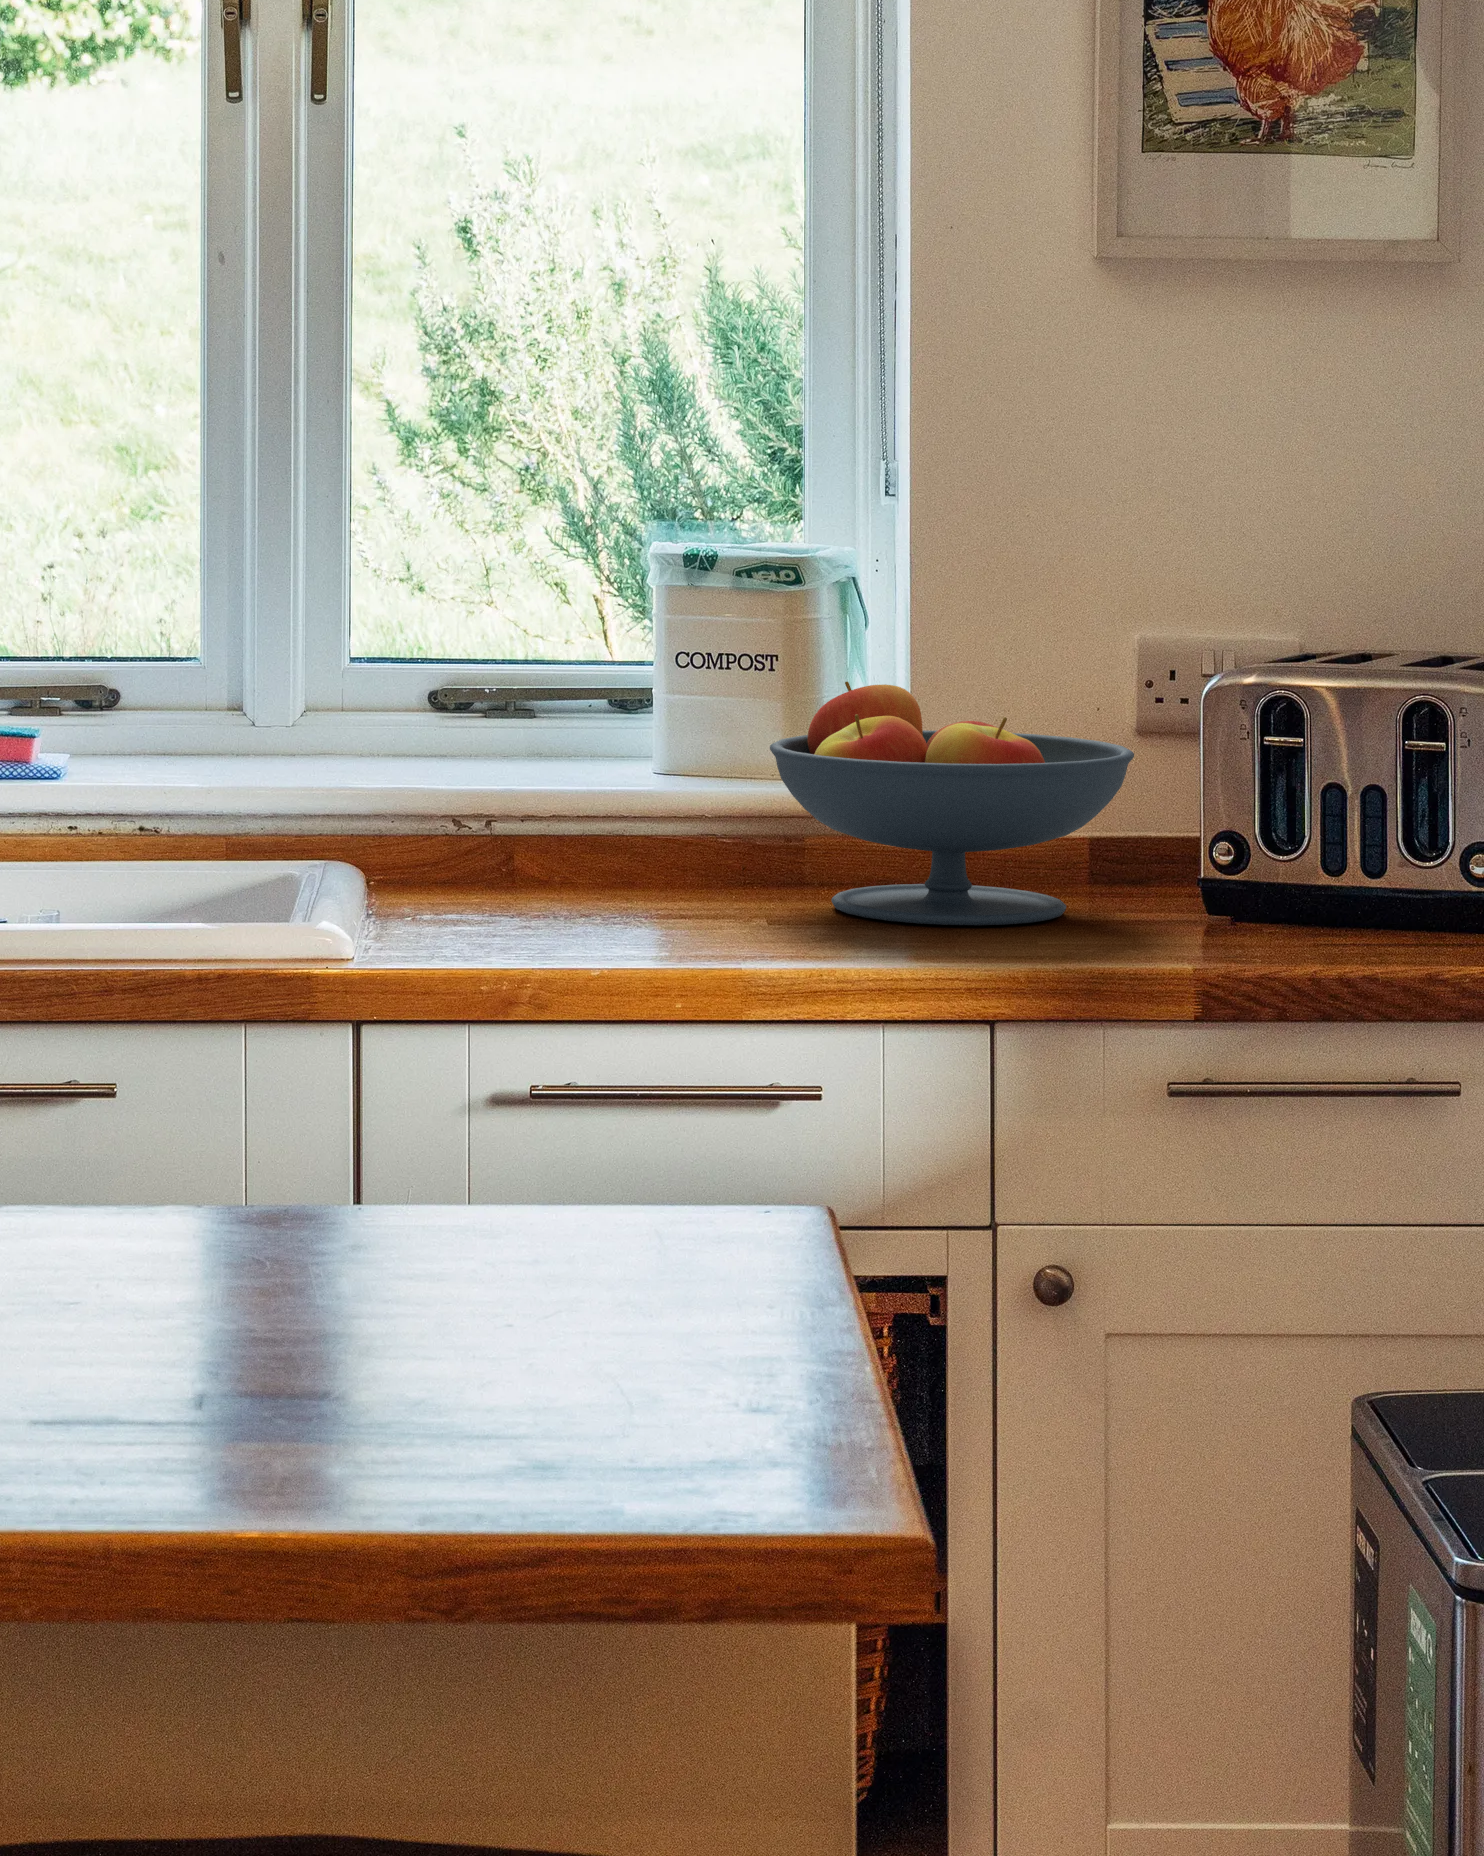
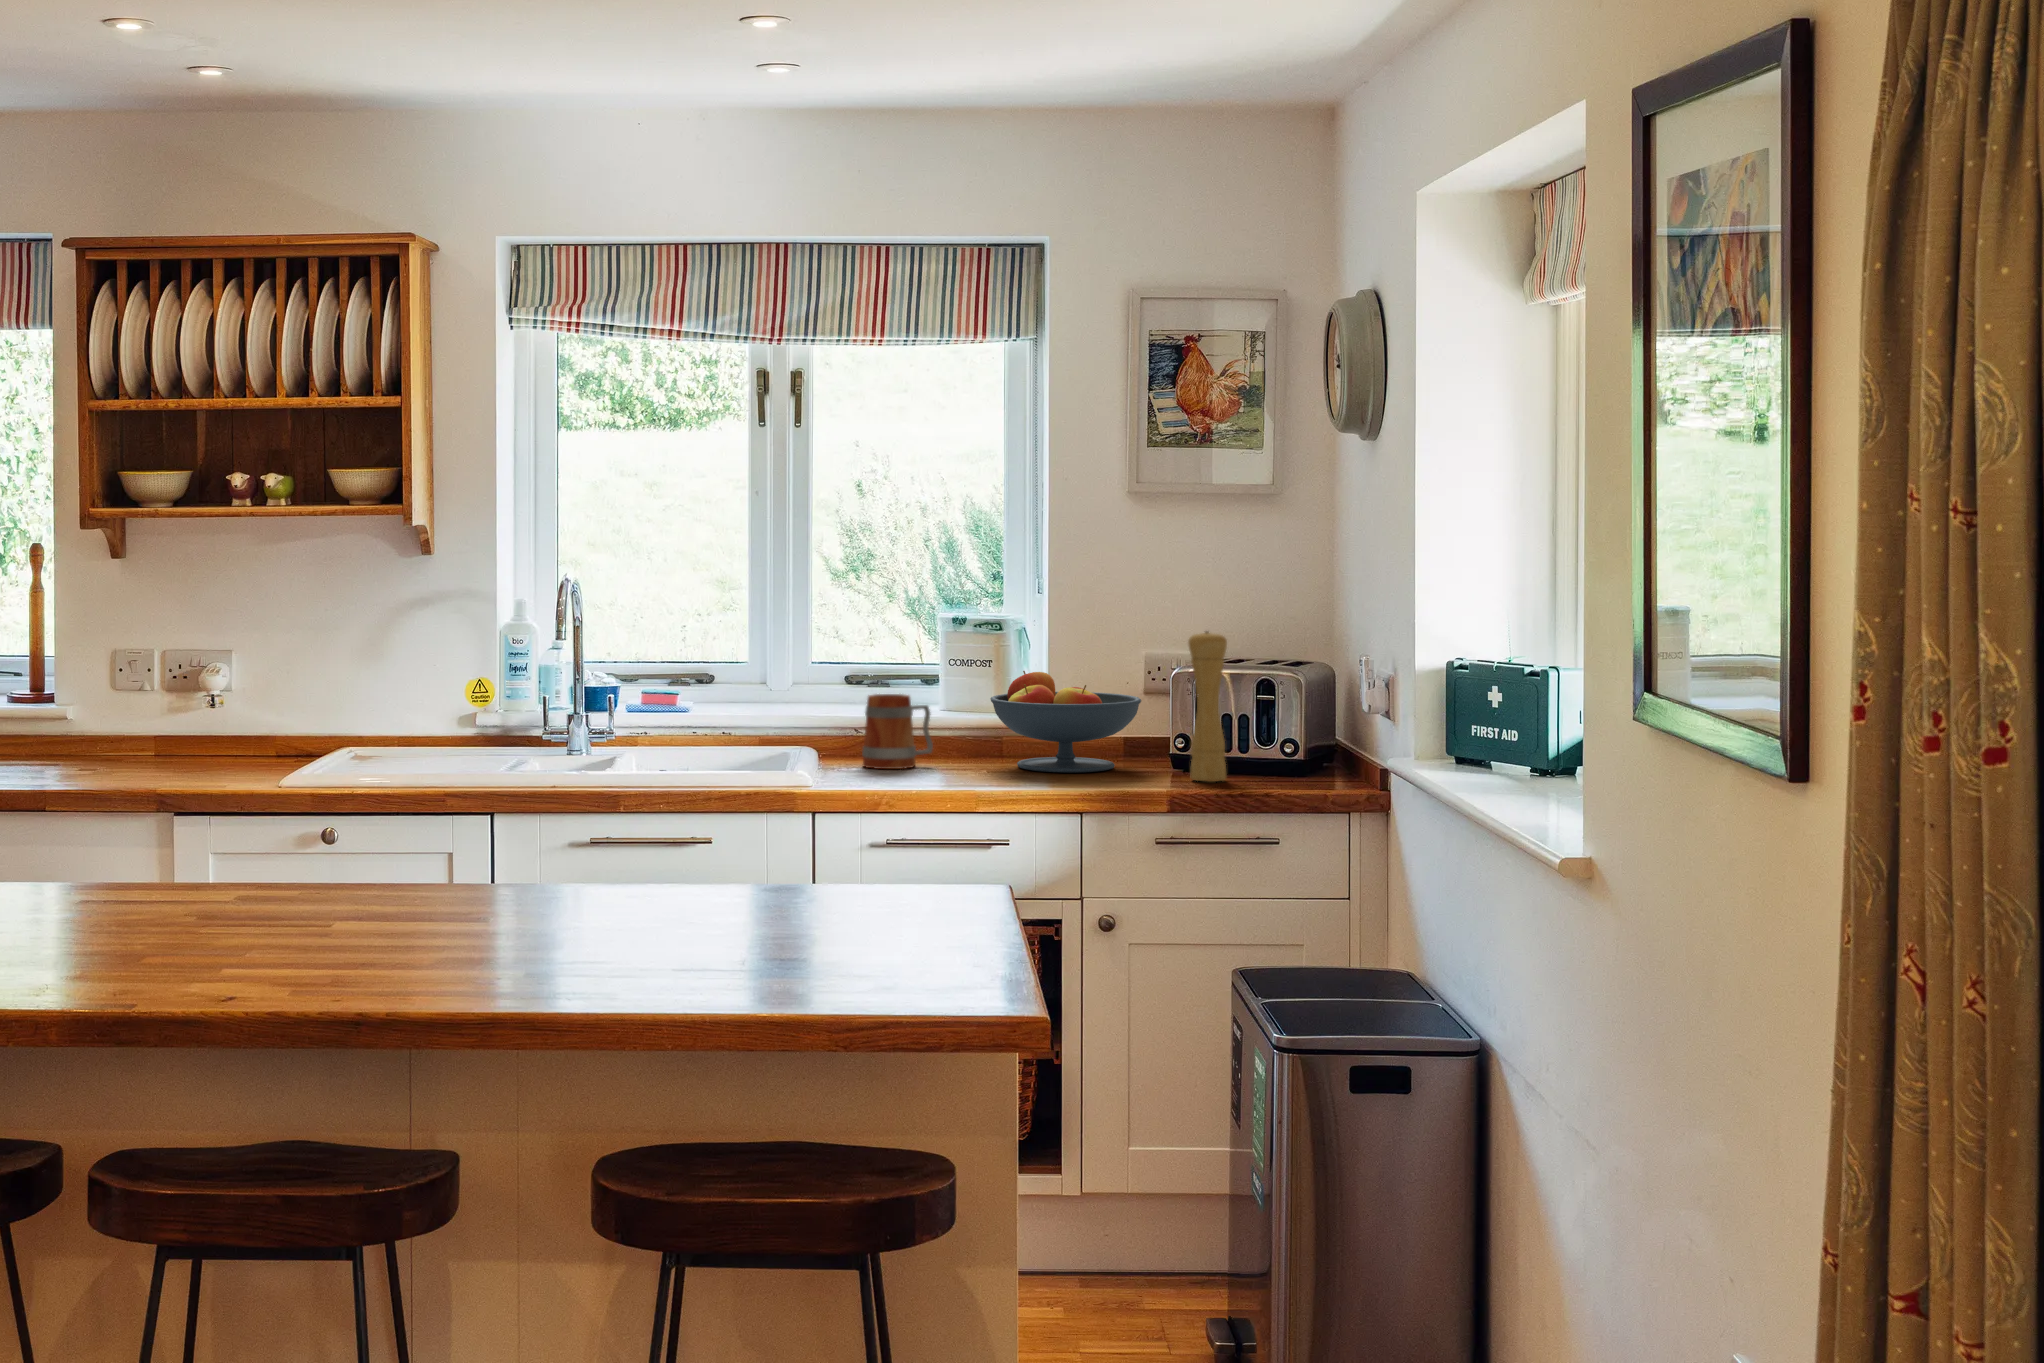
pepper mill: none [1266,589,1366,954] -> present [1188,631,1227,782]
mug: none [465,735,632,913] -> present [862,694,933,769]

